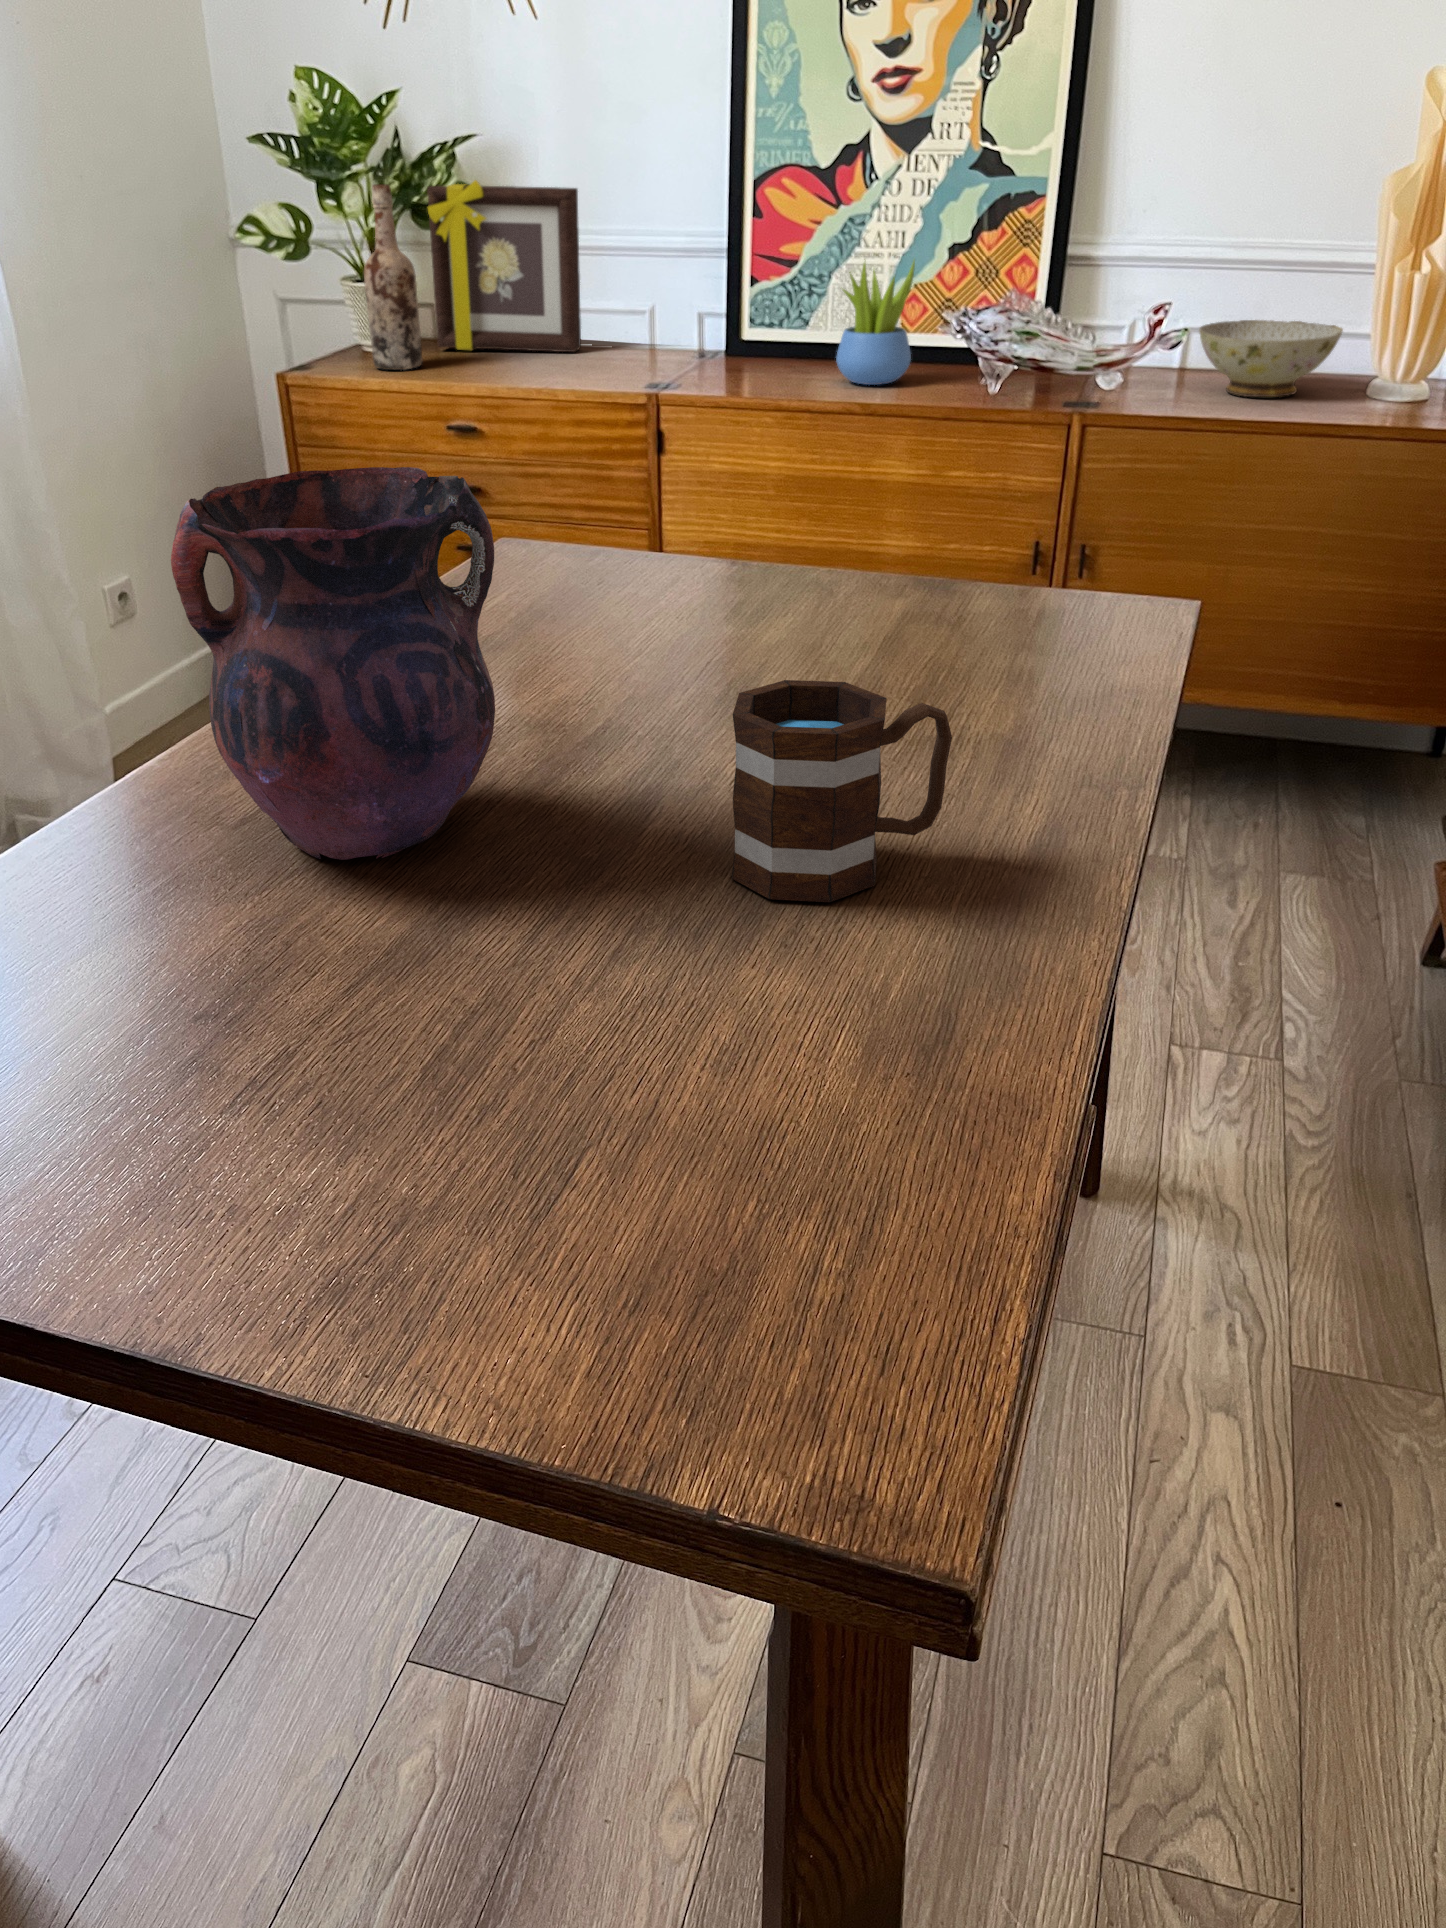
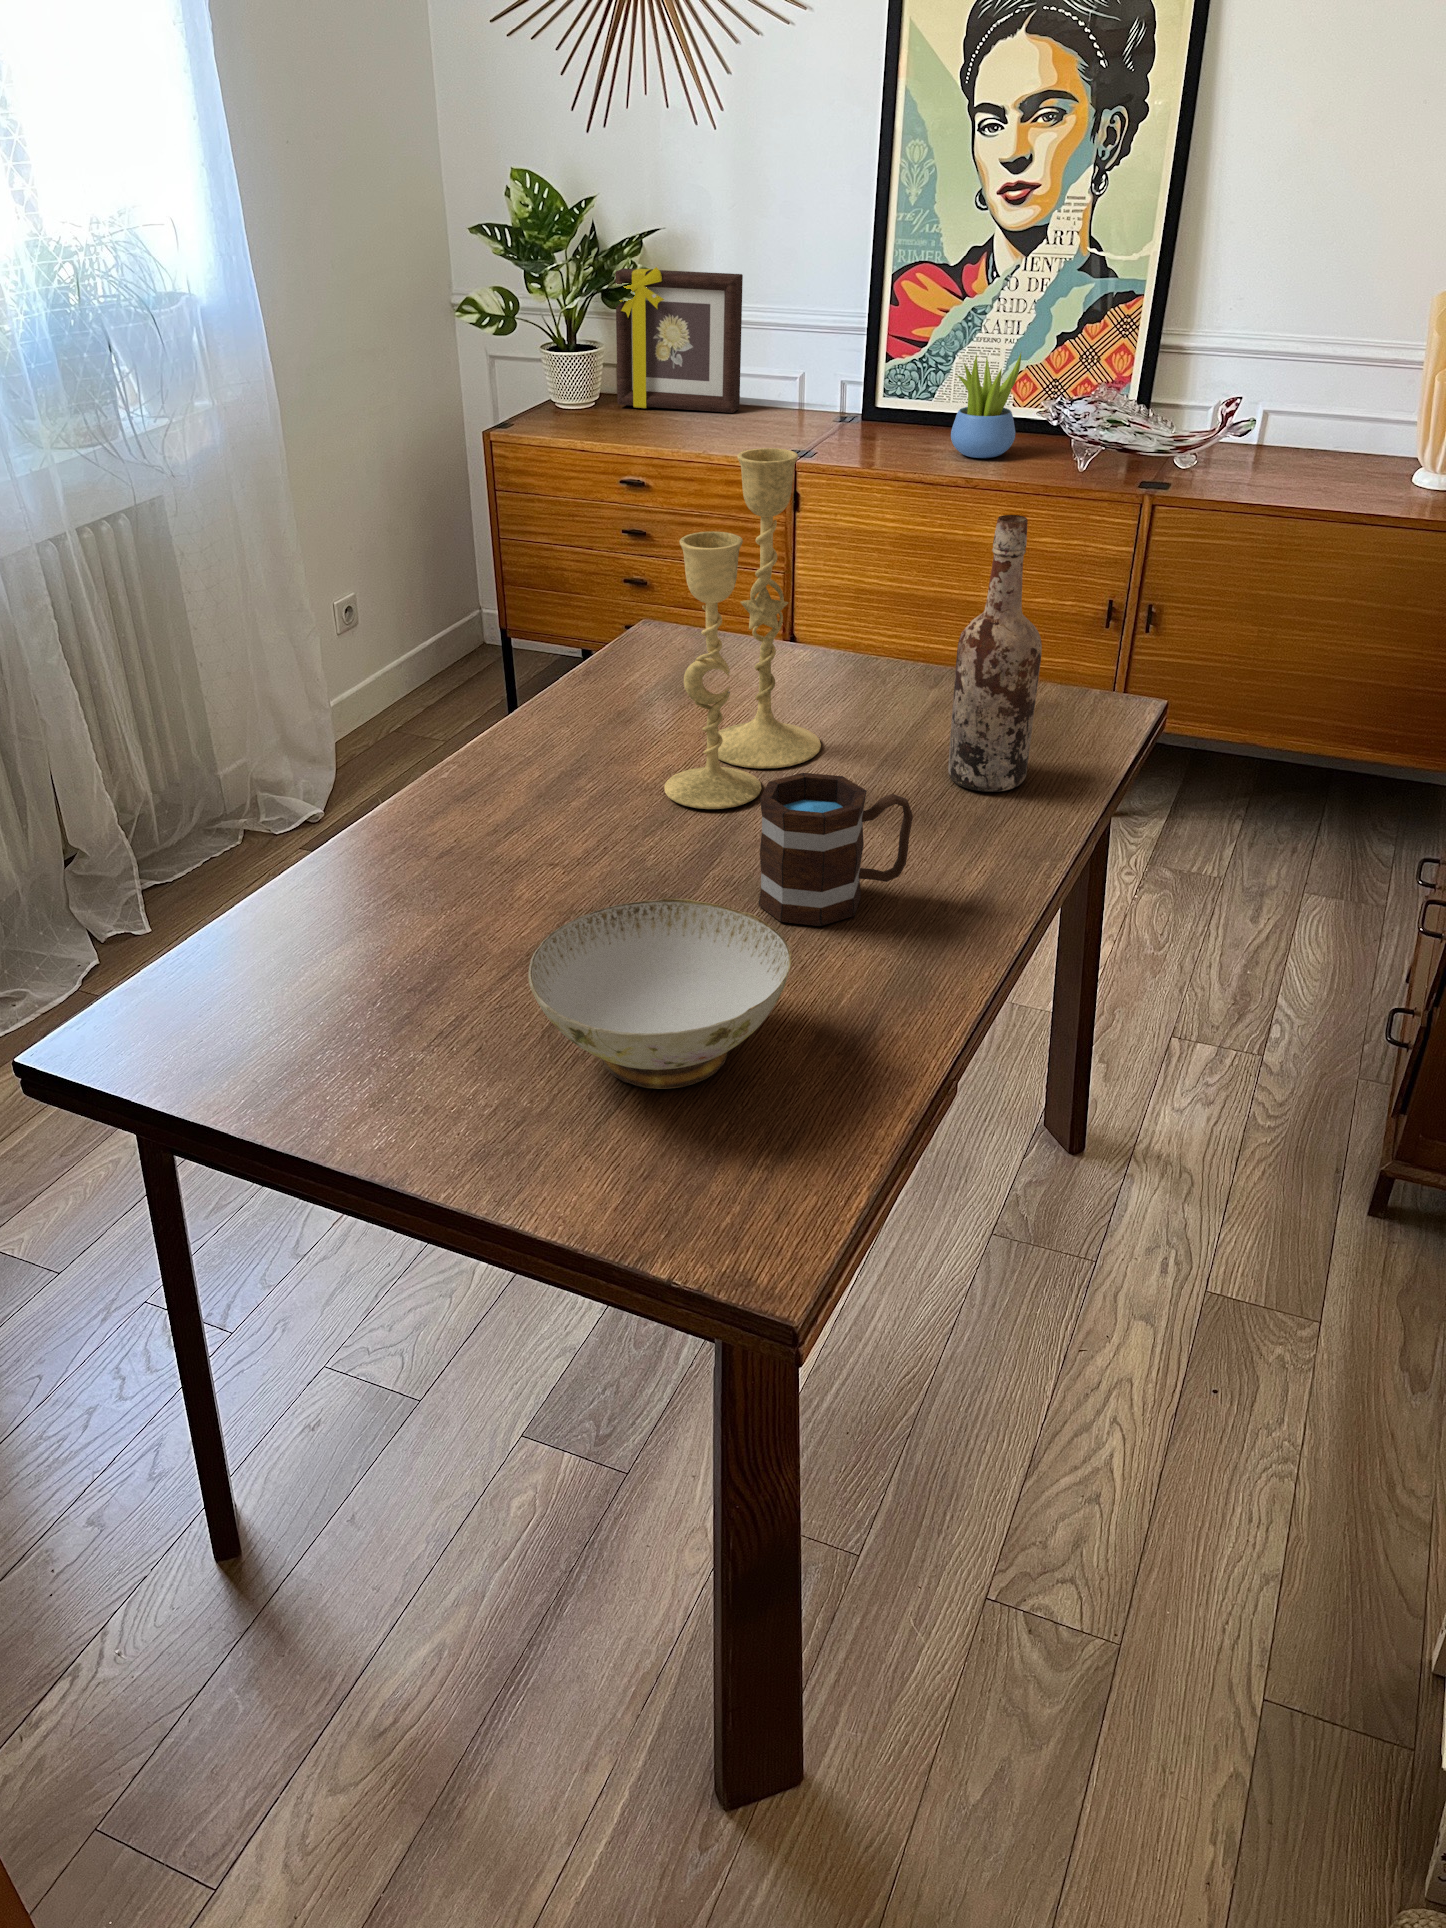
wine bottle: present [364,184,423,370] -> present [948,515,1042,792]
candlestick: none [565,252,769,757] -> present [664,448,821,809]
ceramic bowl: present [1199,320,1343,397] -> present [528,898,792,1089]
vase: present [171,467,495,860] -> none [402,615,612,878]

